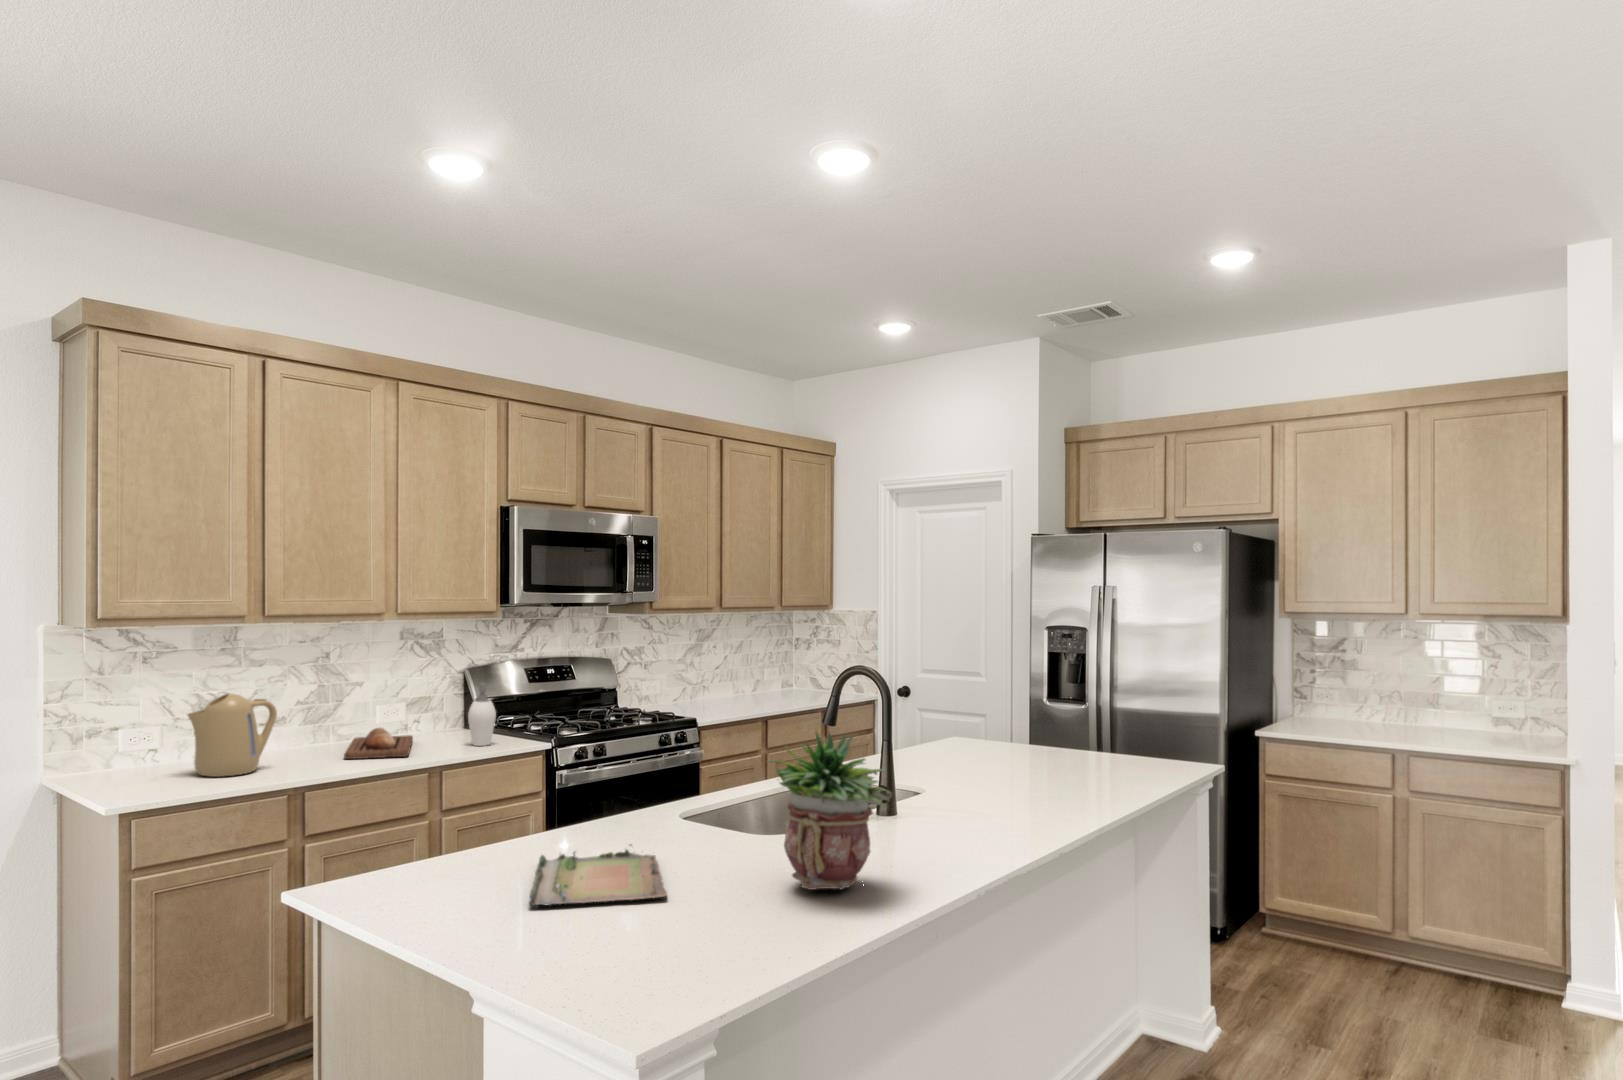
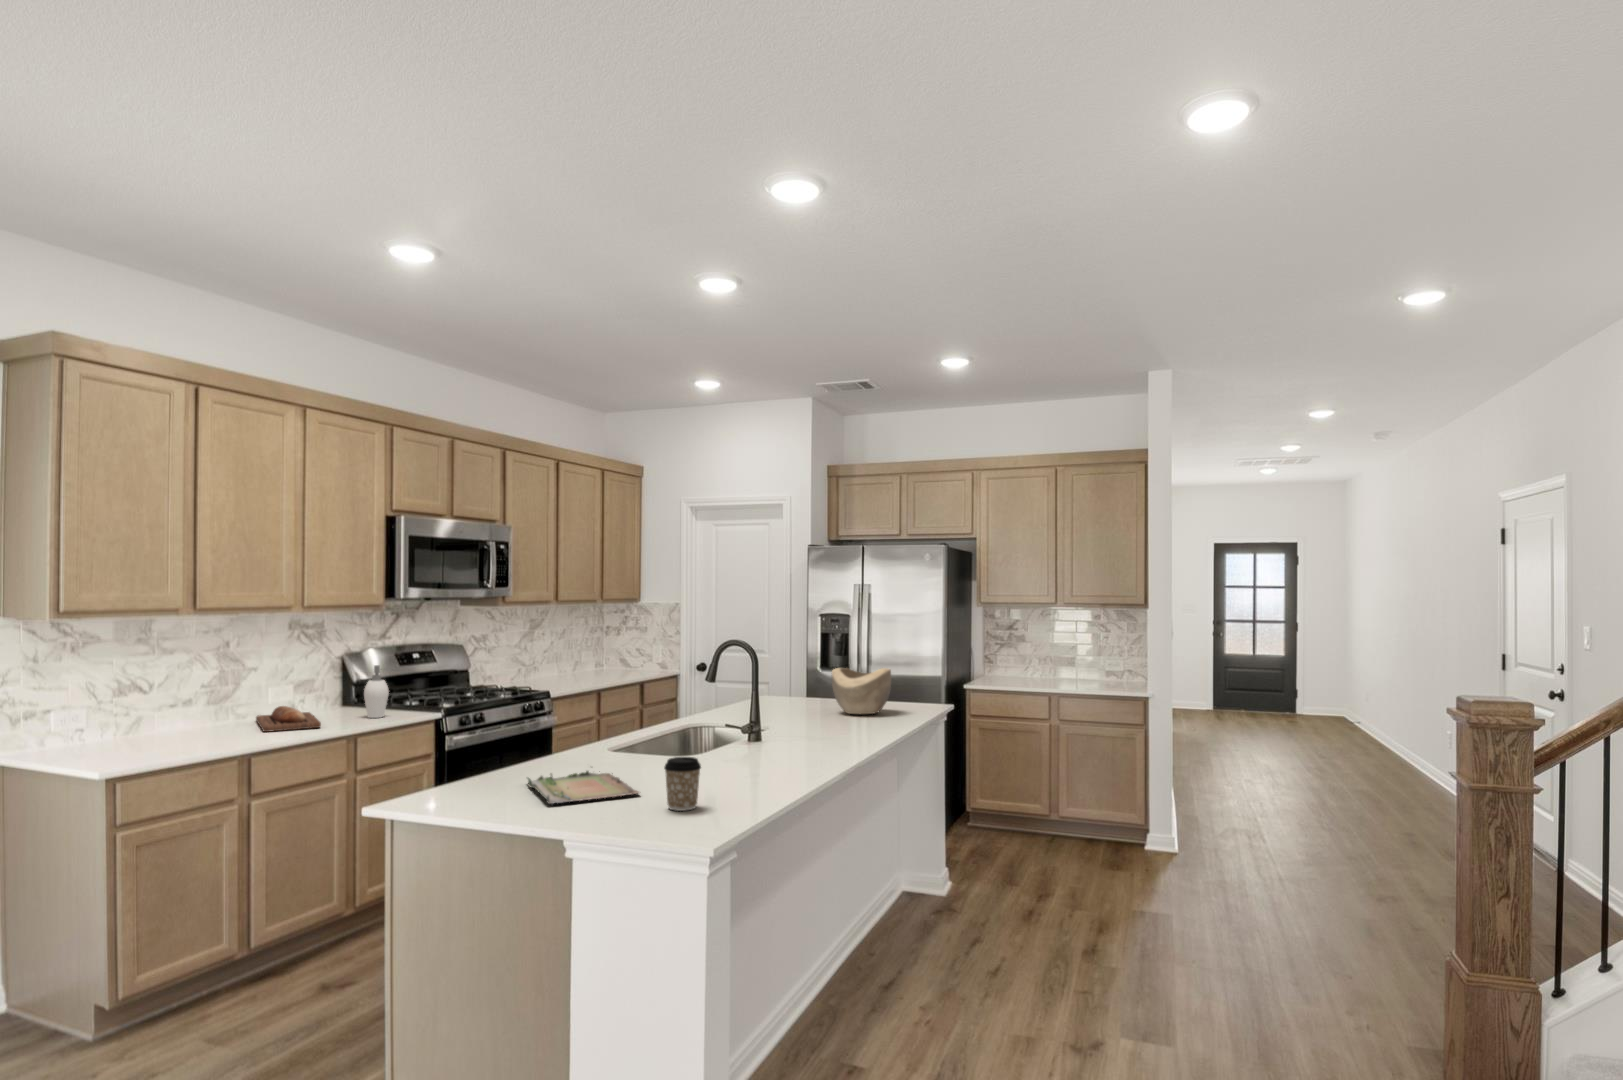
kettle: present [187,694,277,777] -> none [130,677,208,749]
decorative bowl: none [1029,707,1115,775] -> present [832,668,891,714]
potted plant: present [768,732,891,890] -> none [702,675,787,783]
coffee cup: none [678,852,734,937] -> present [664,757,701,811]

